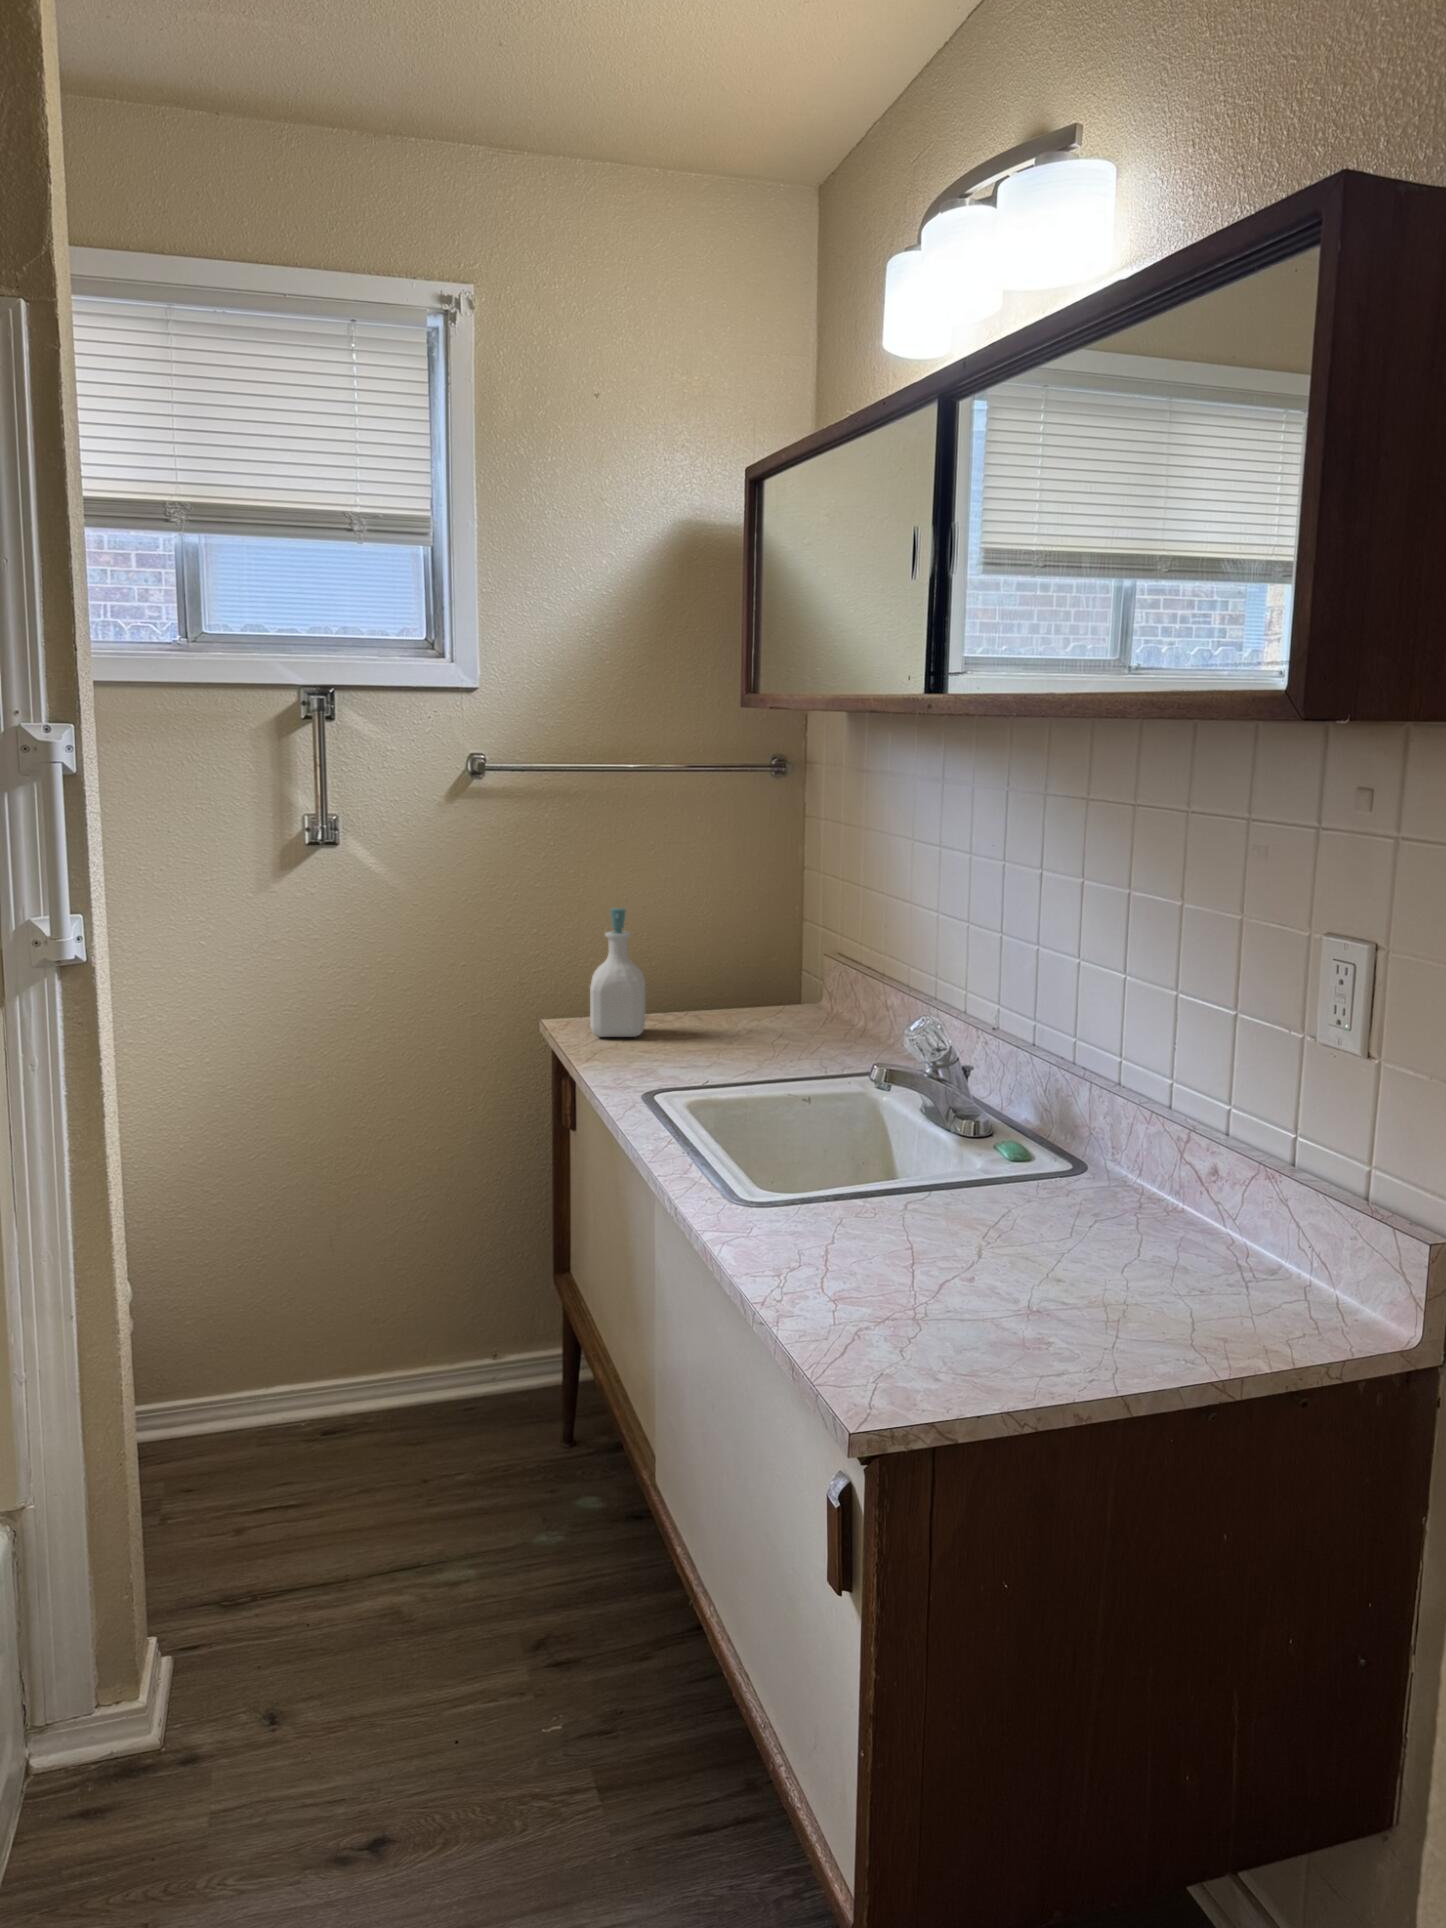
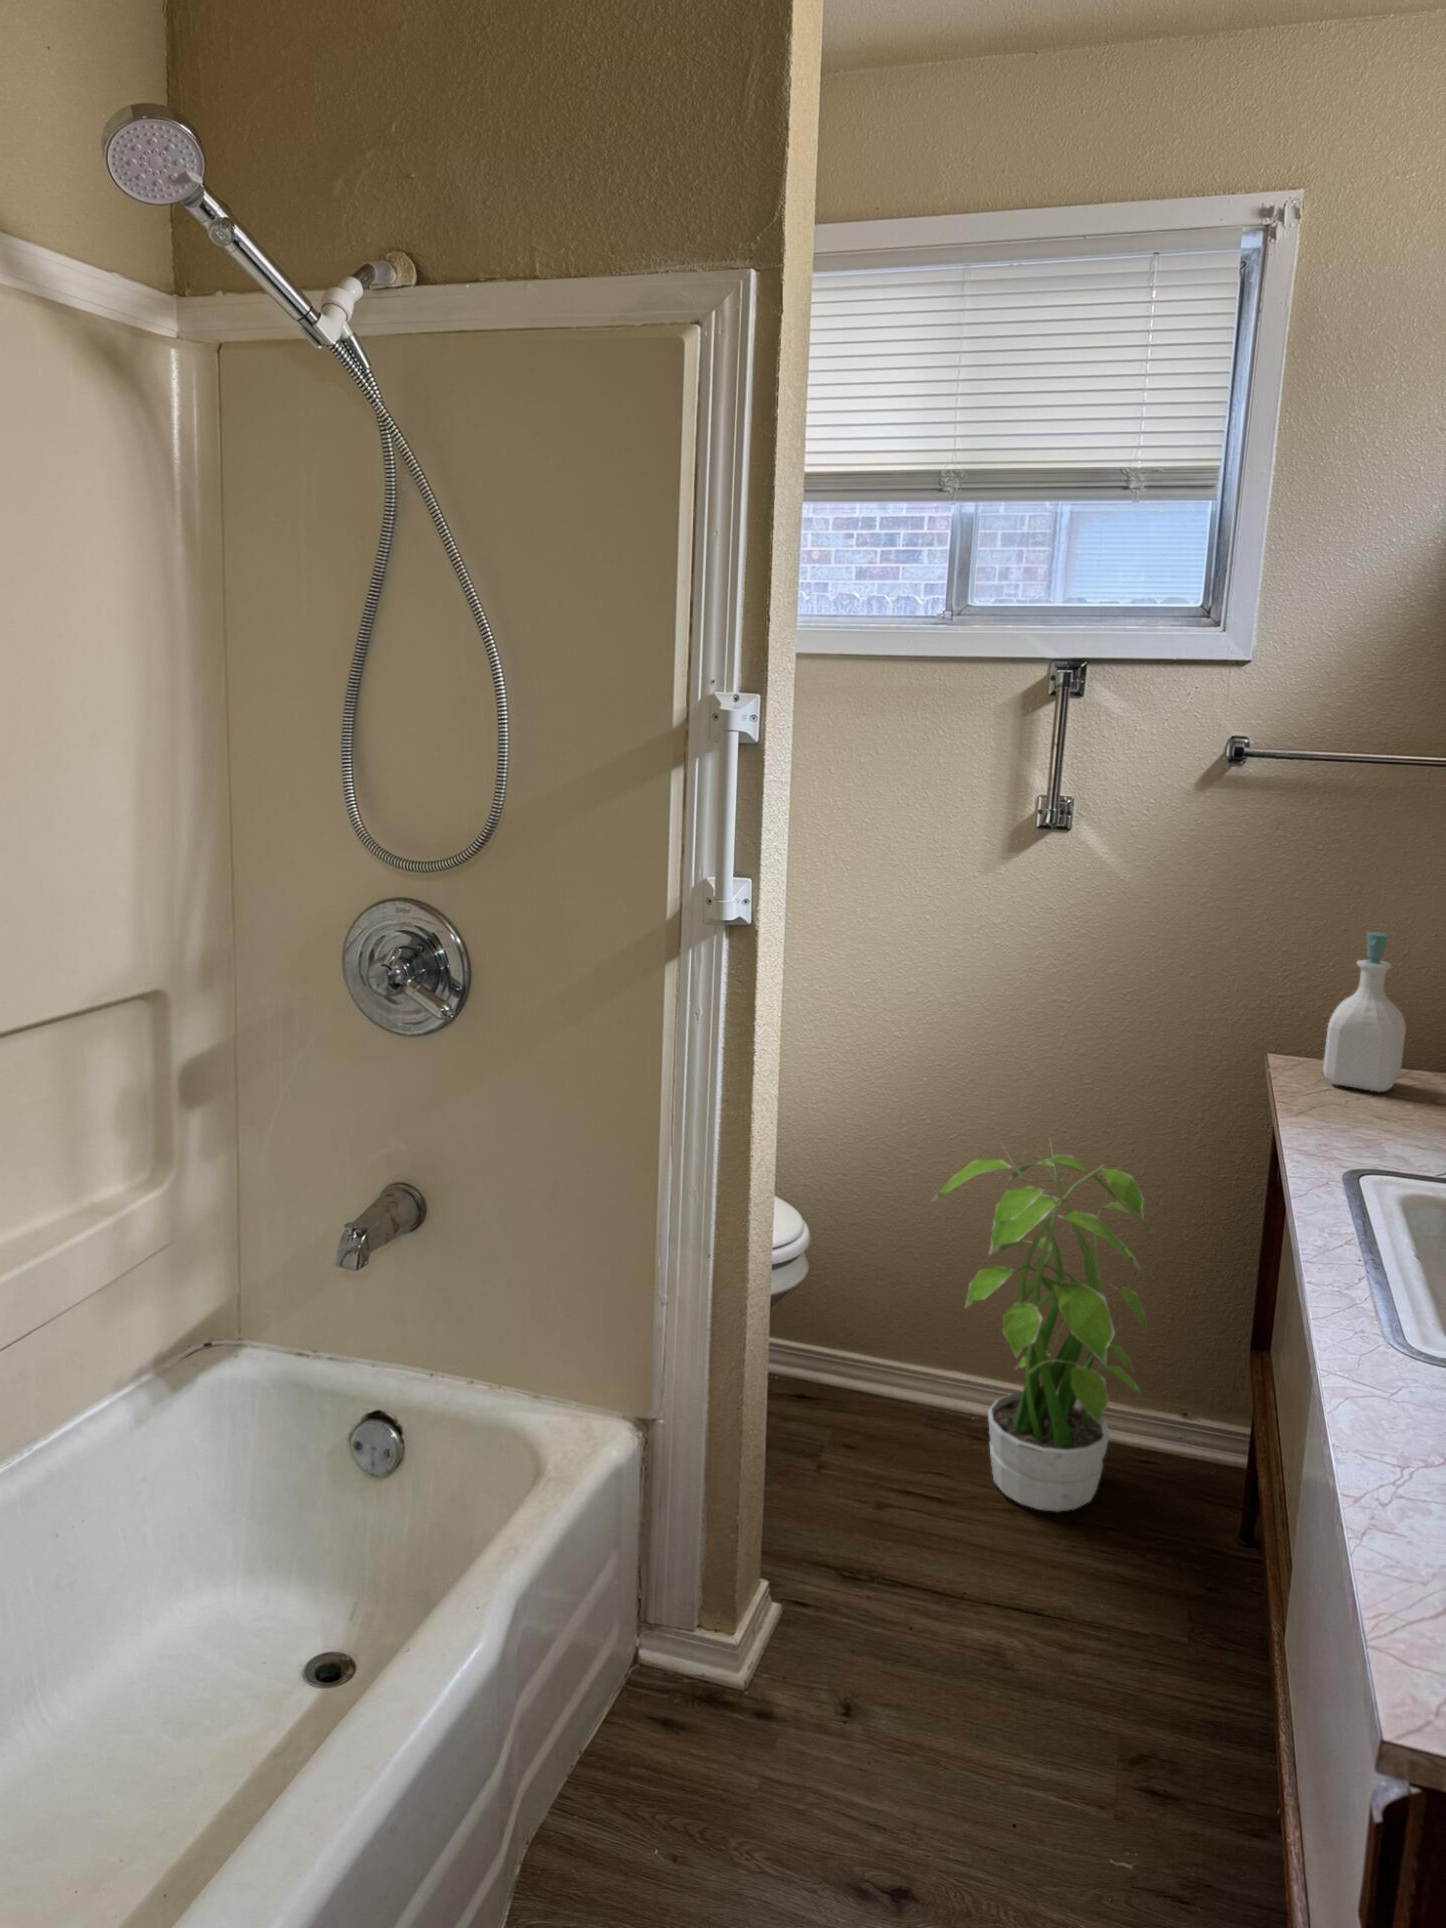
potted plant: none [248,1135,470,1480] -> present [932,1143,1150,1512]

